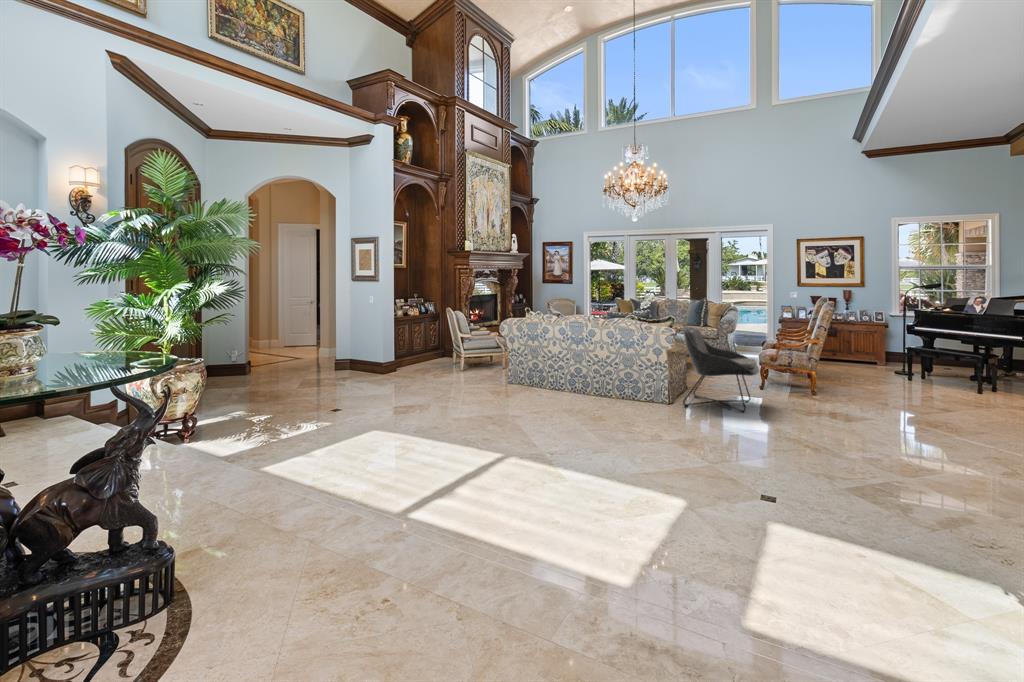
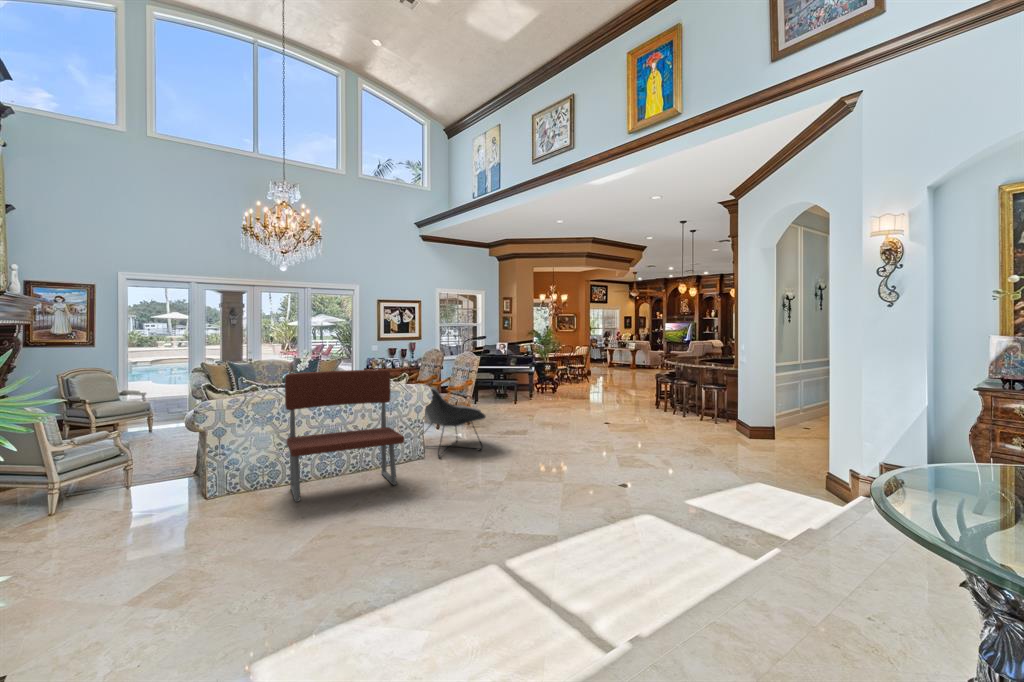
bench: none [516,303,619,410] -> present [285,370,404,502]

